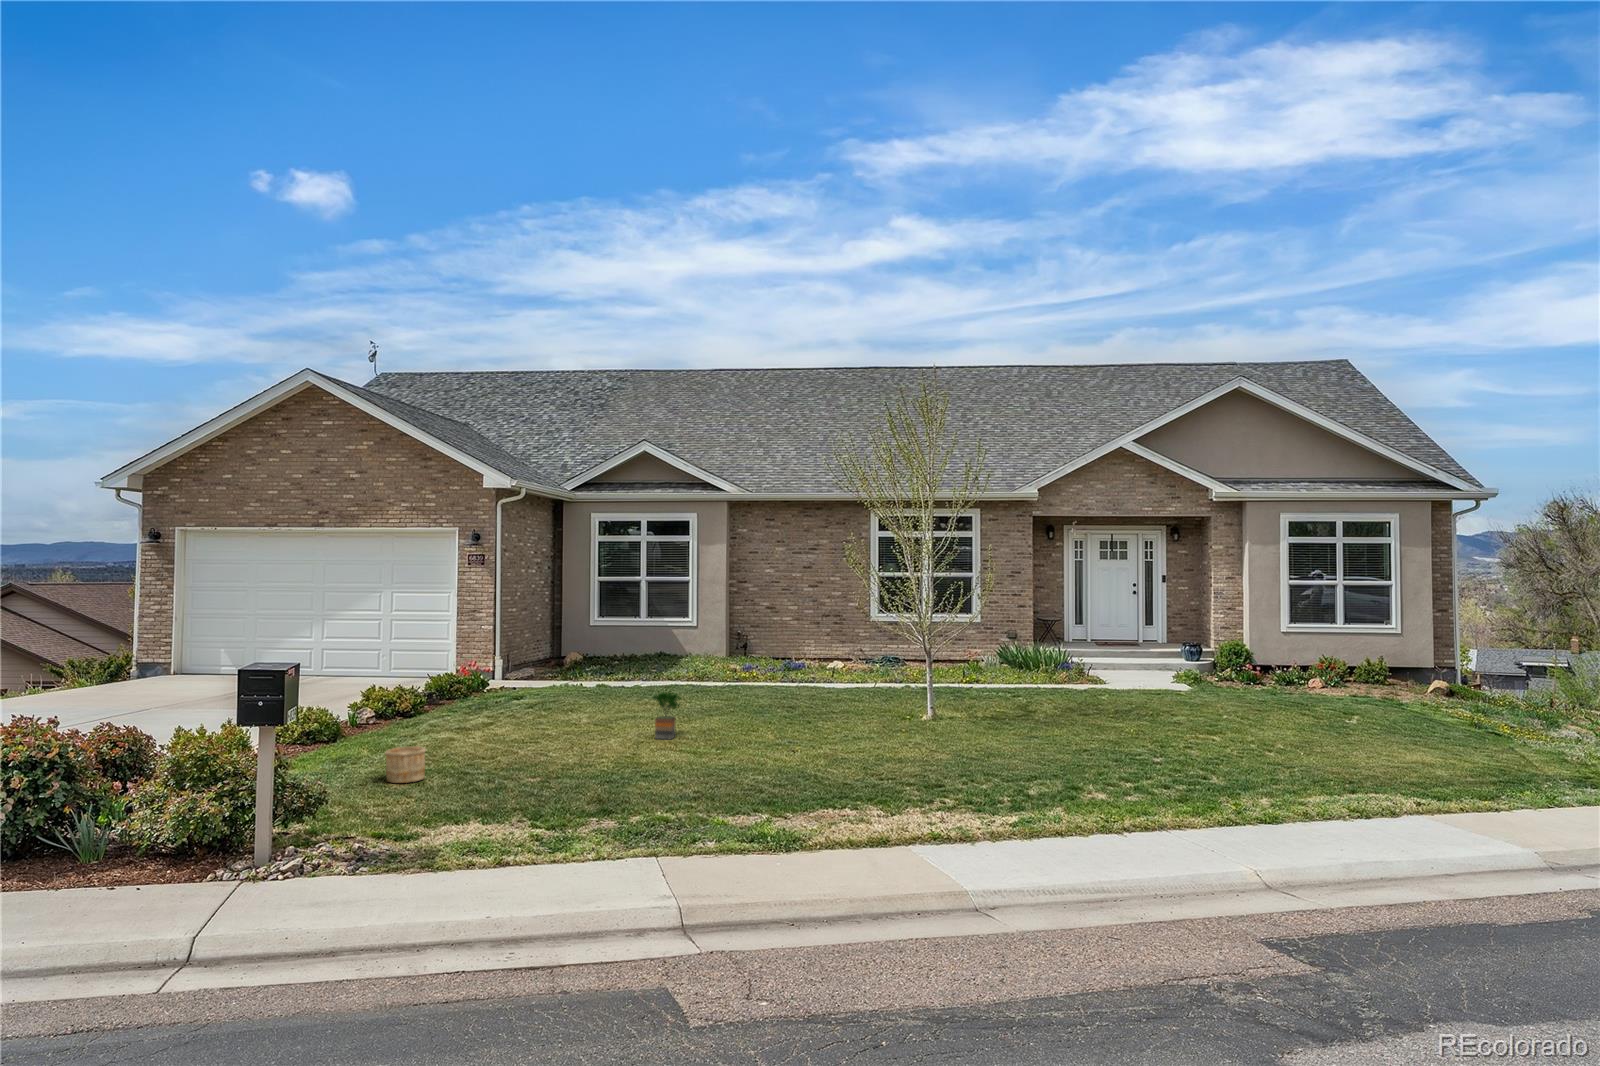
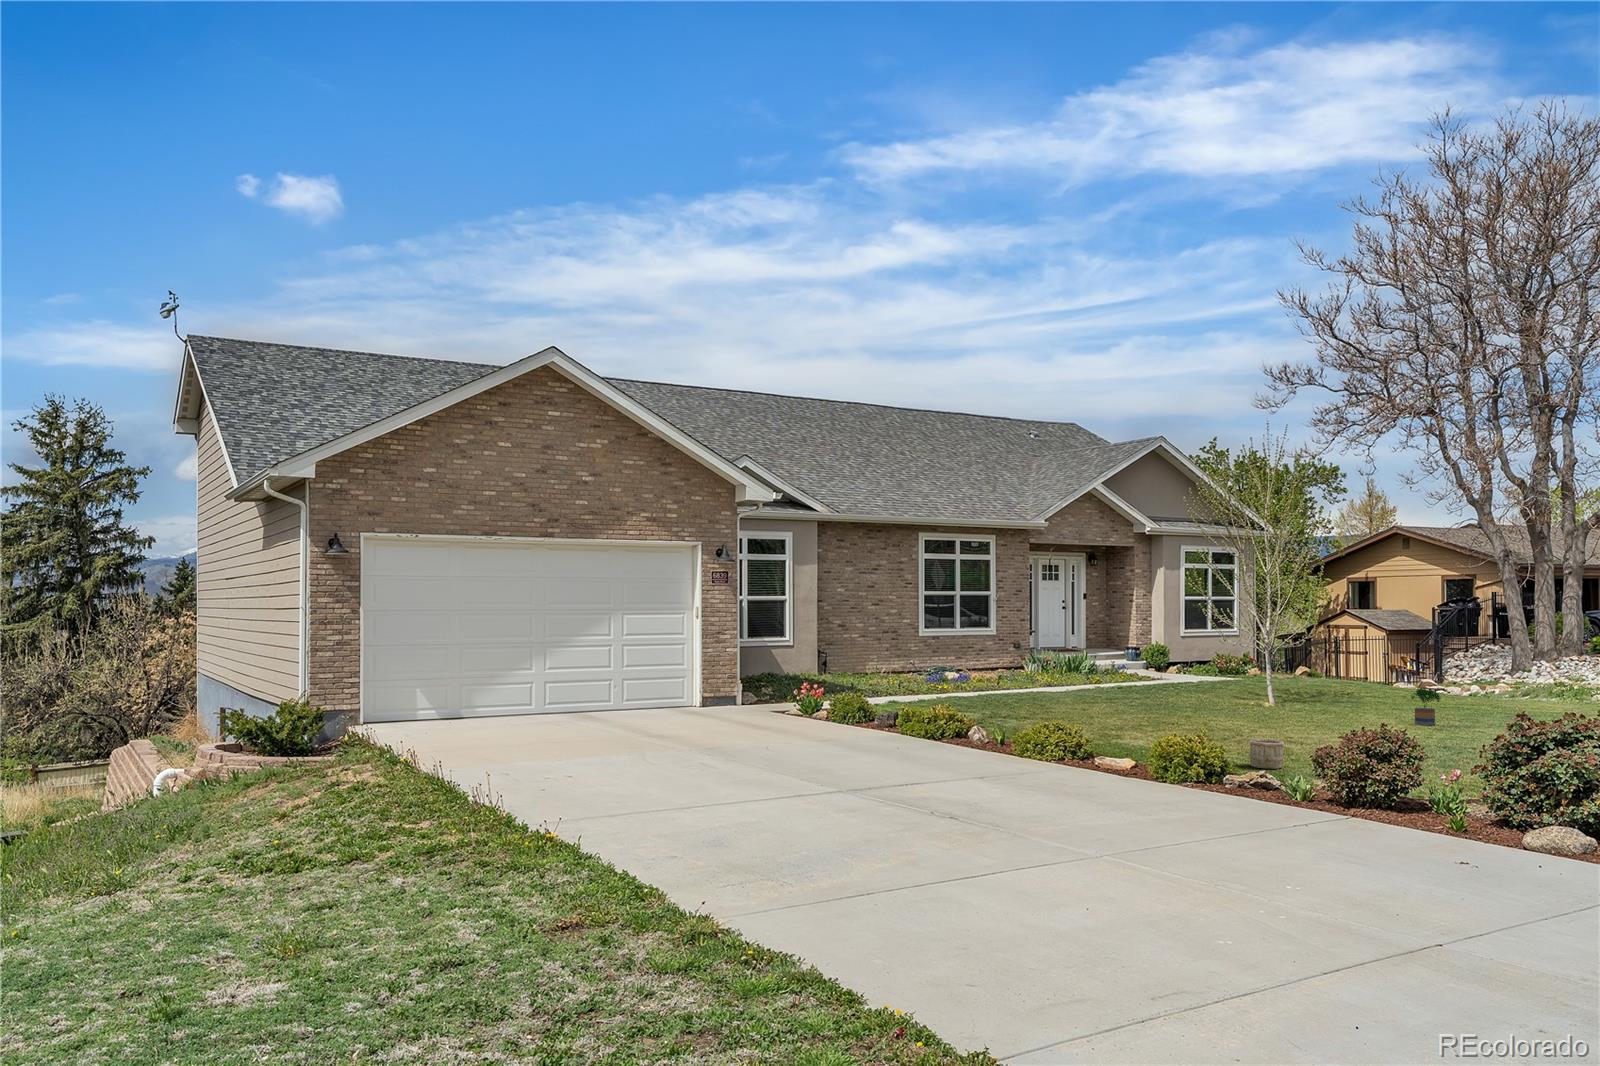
potted tree: present [653,692,681,739] -> present [1411,689,1441,726]

